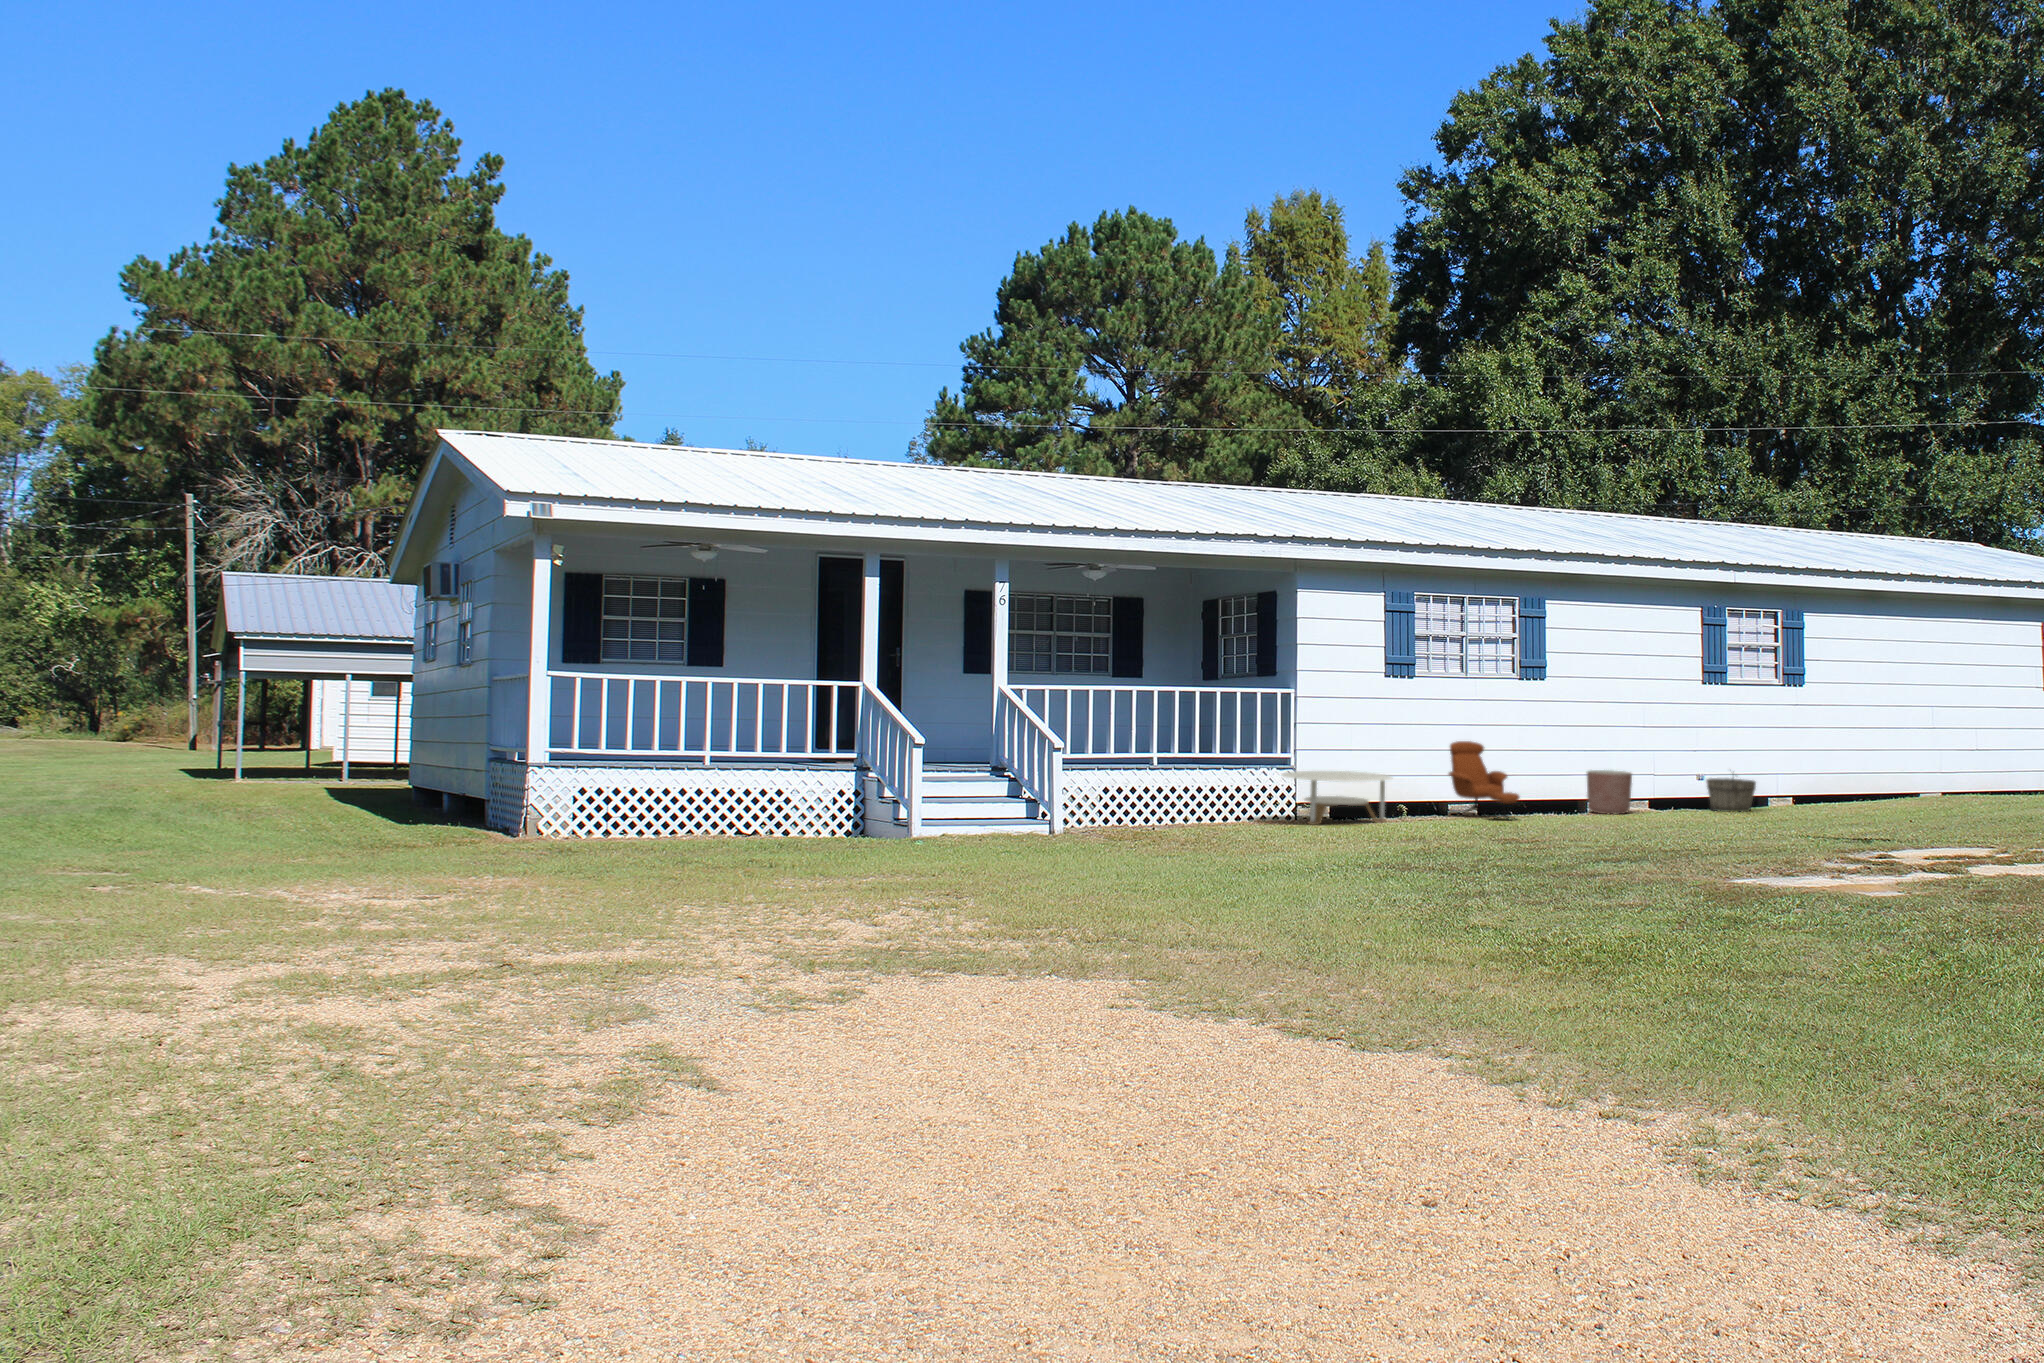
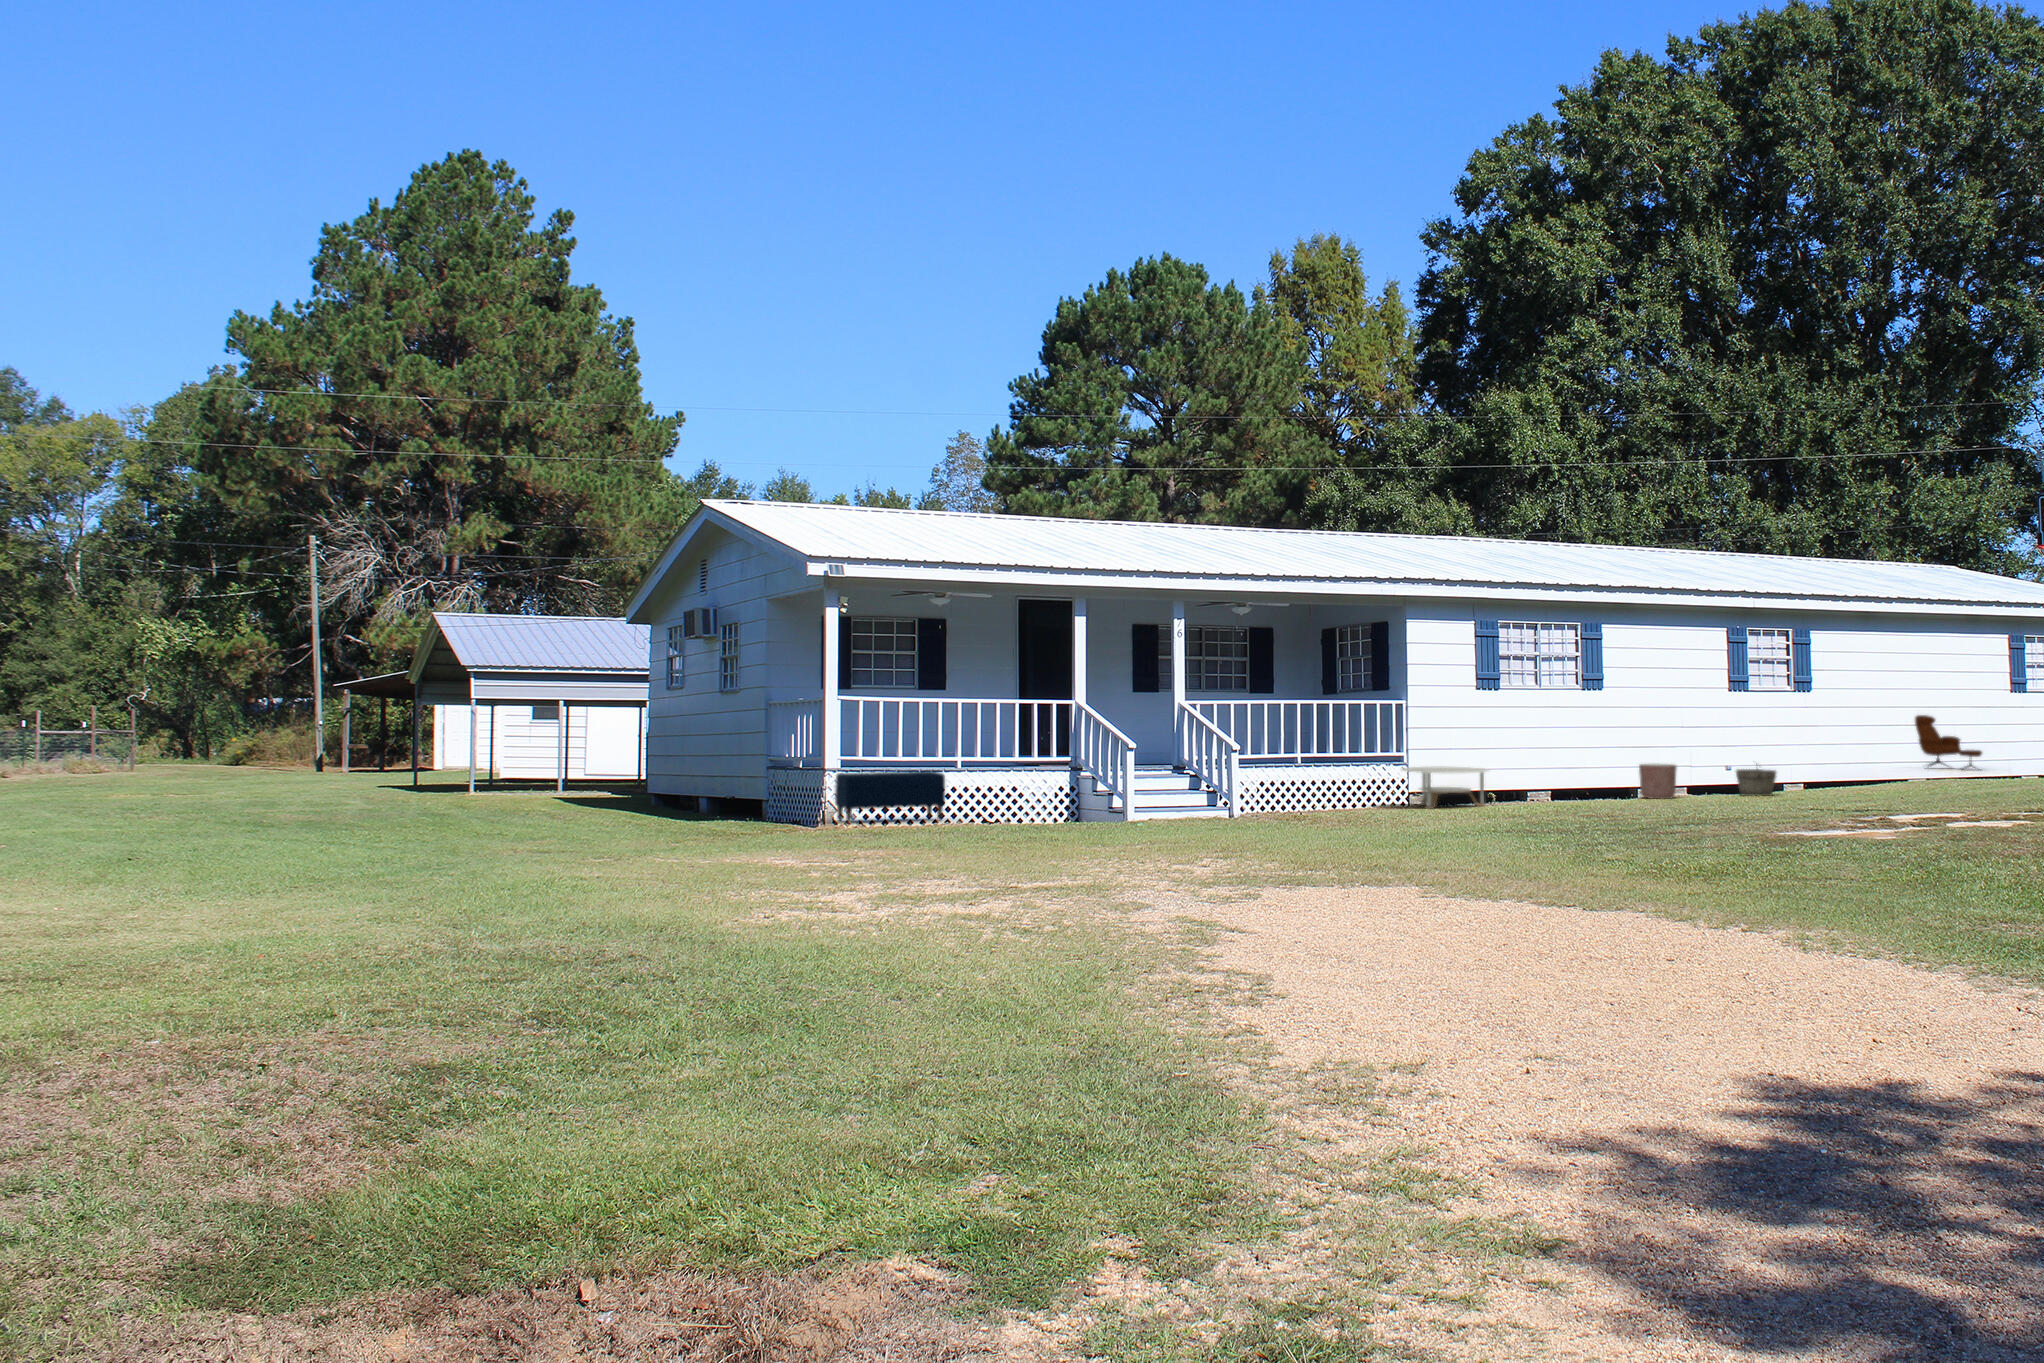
lounge chair: present [1449,741,1519,820] -> present [1915,715,1982,770]
bench: none [537,768,678,836] -> present [835,771,945,823]

